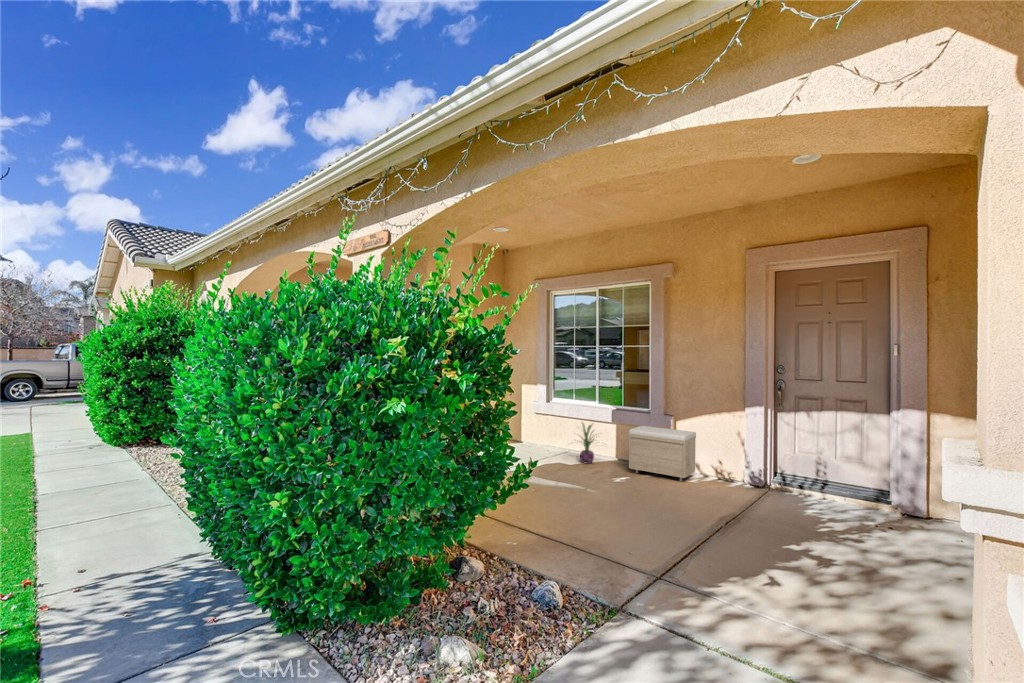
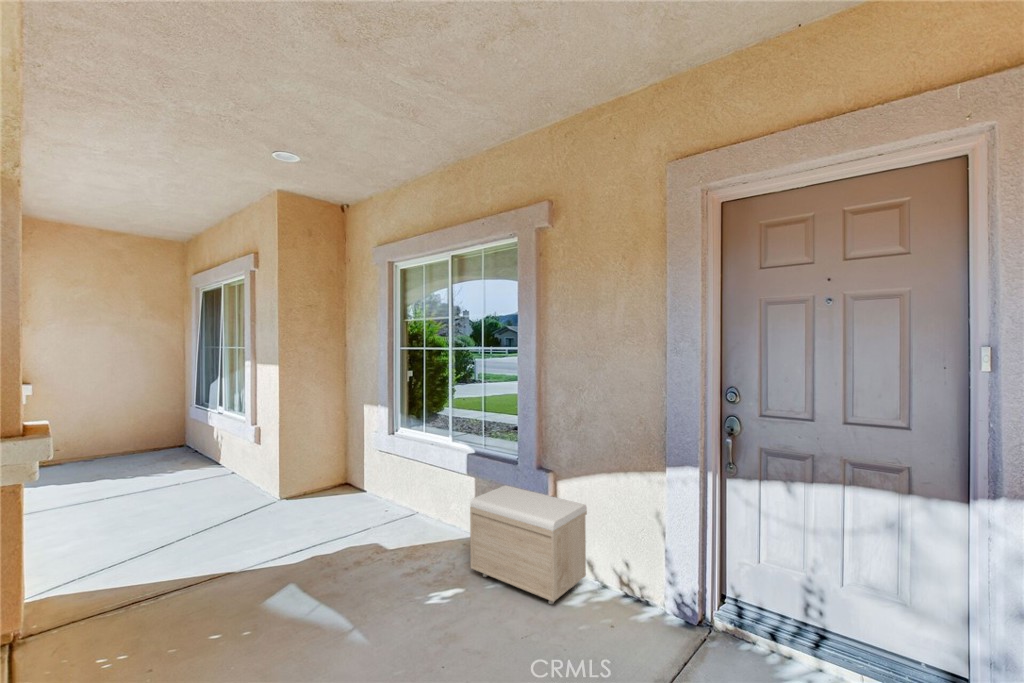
decorative plant: present [579,423,597,464] -> none [384,473,455,547]

